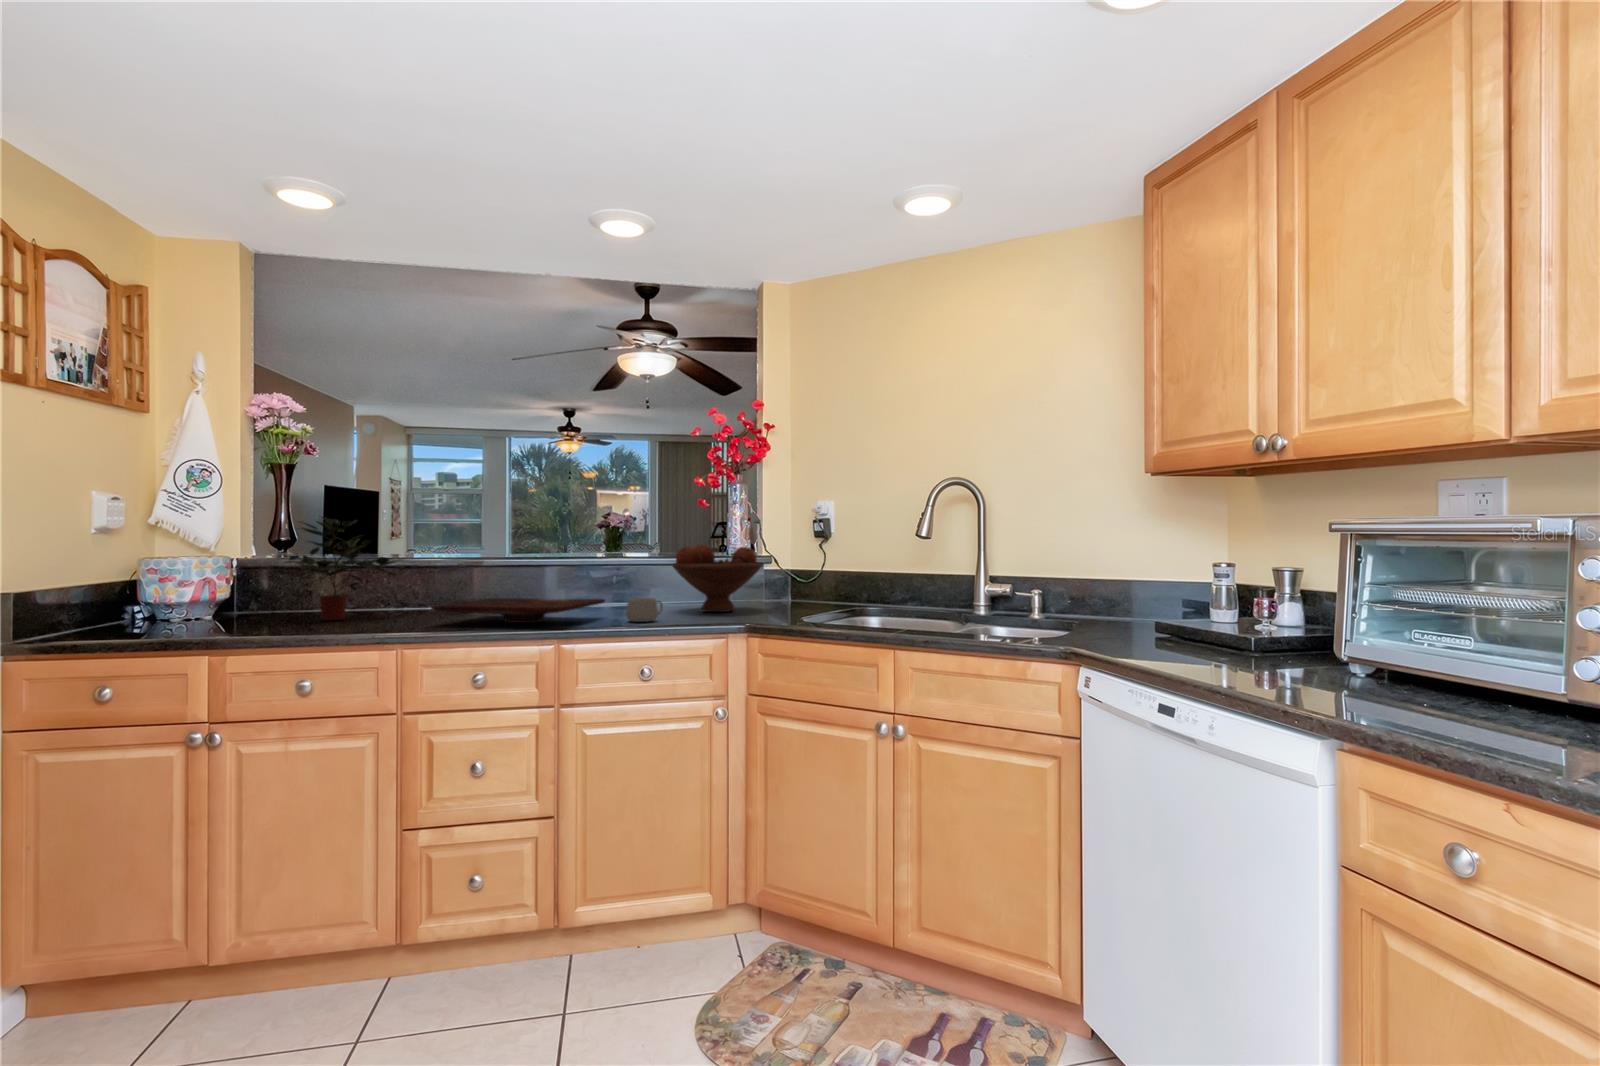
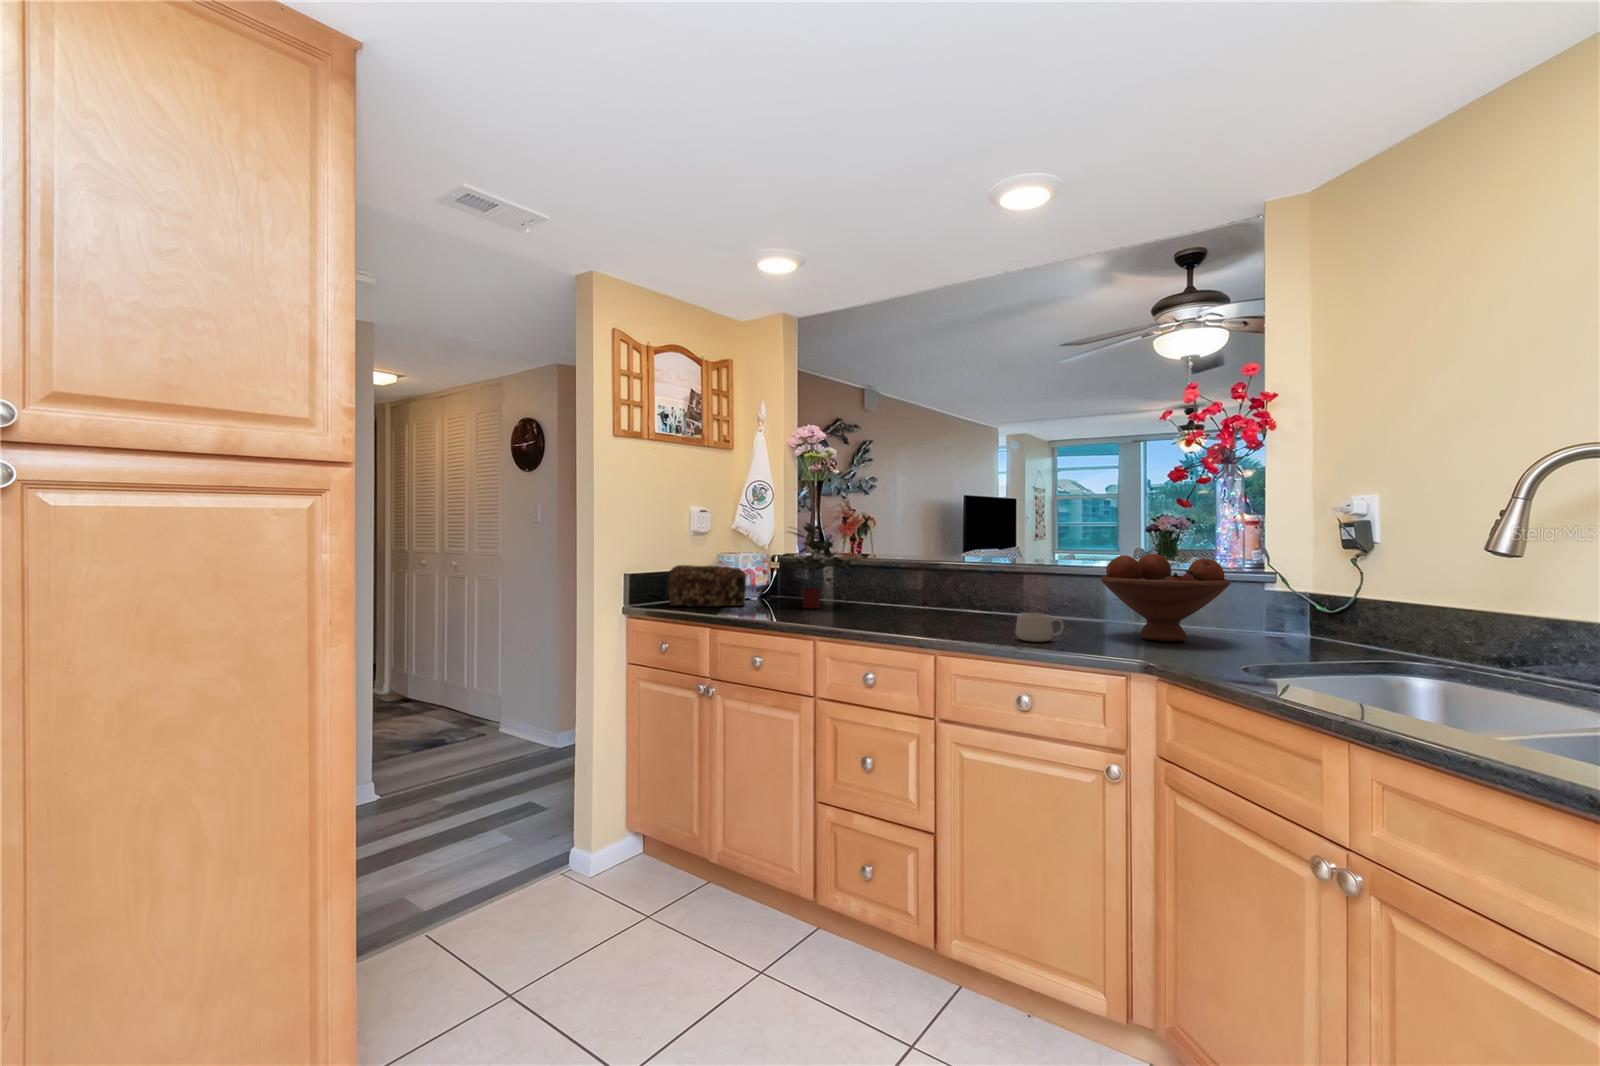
bread loaf: none [90,575,237,637] -> present [668,565,746,606]
cutting board: present [432,598,605,623] -> none [848,600,1011,628]

